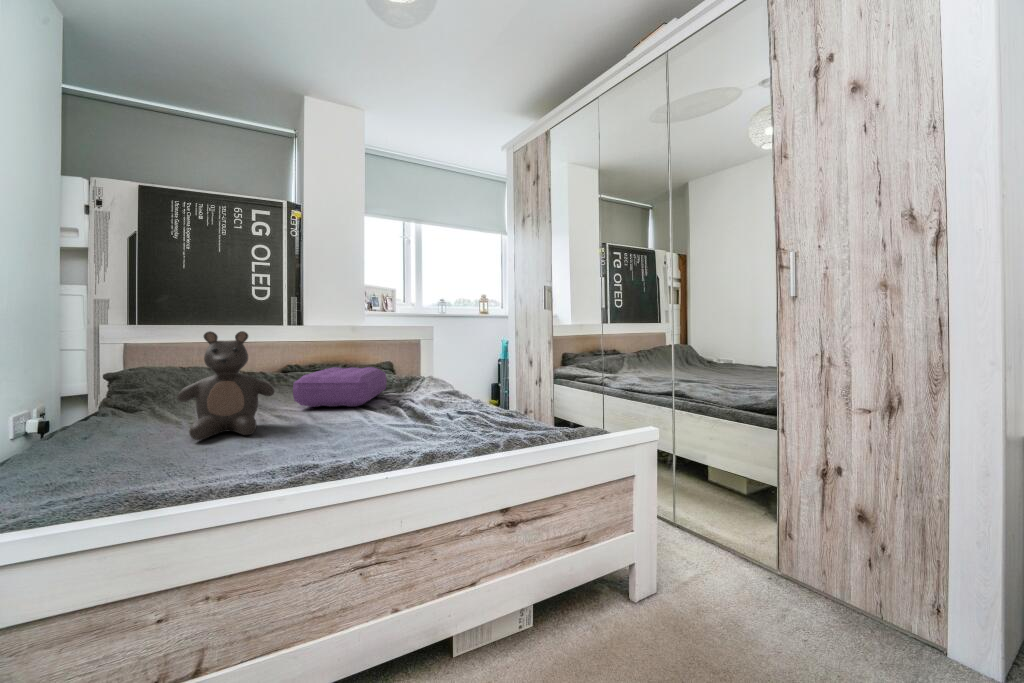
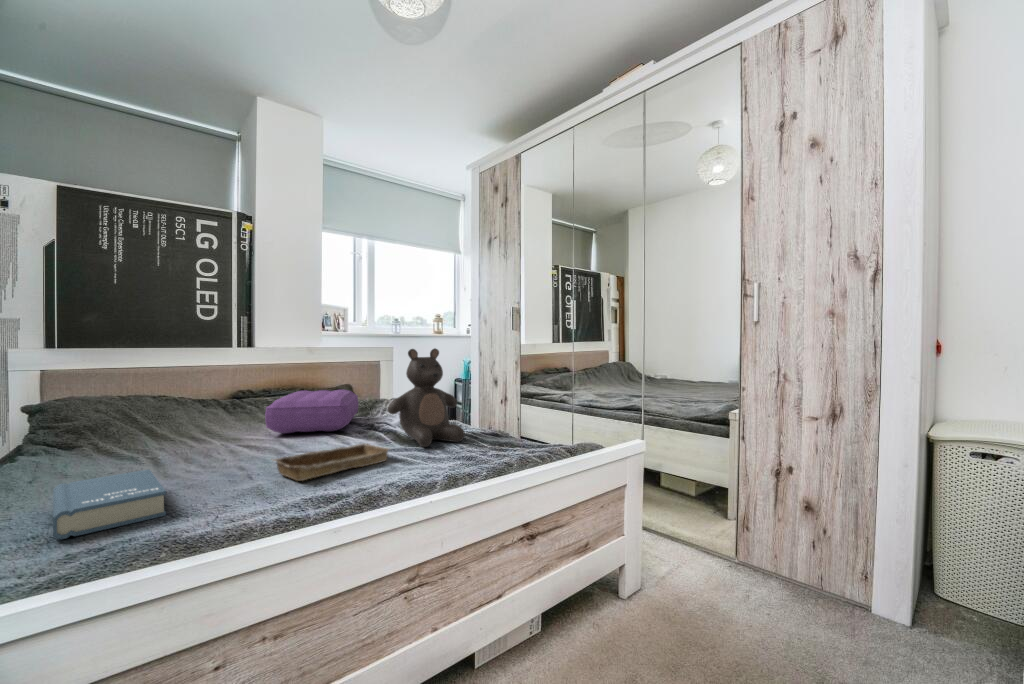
teddy bear: present [177,331,274,440] -> present [388,348,465,447]
tray: none [271,419,387,453] -> present [273,443,389,481]
book: none [56,435,165,494] -> present [53,469,166,539]

